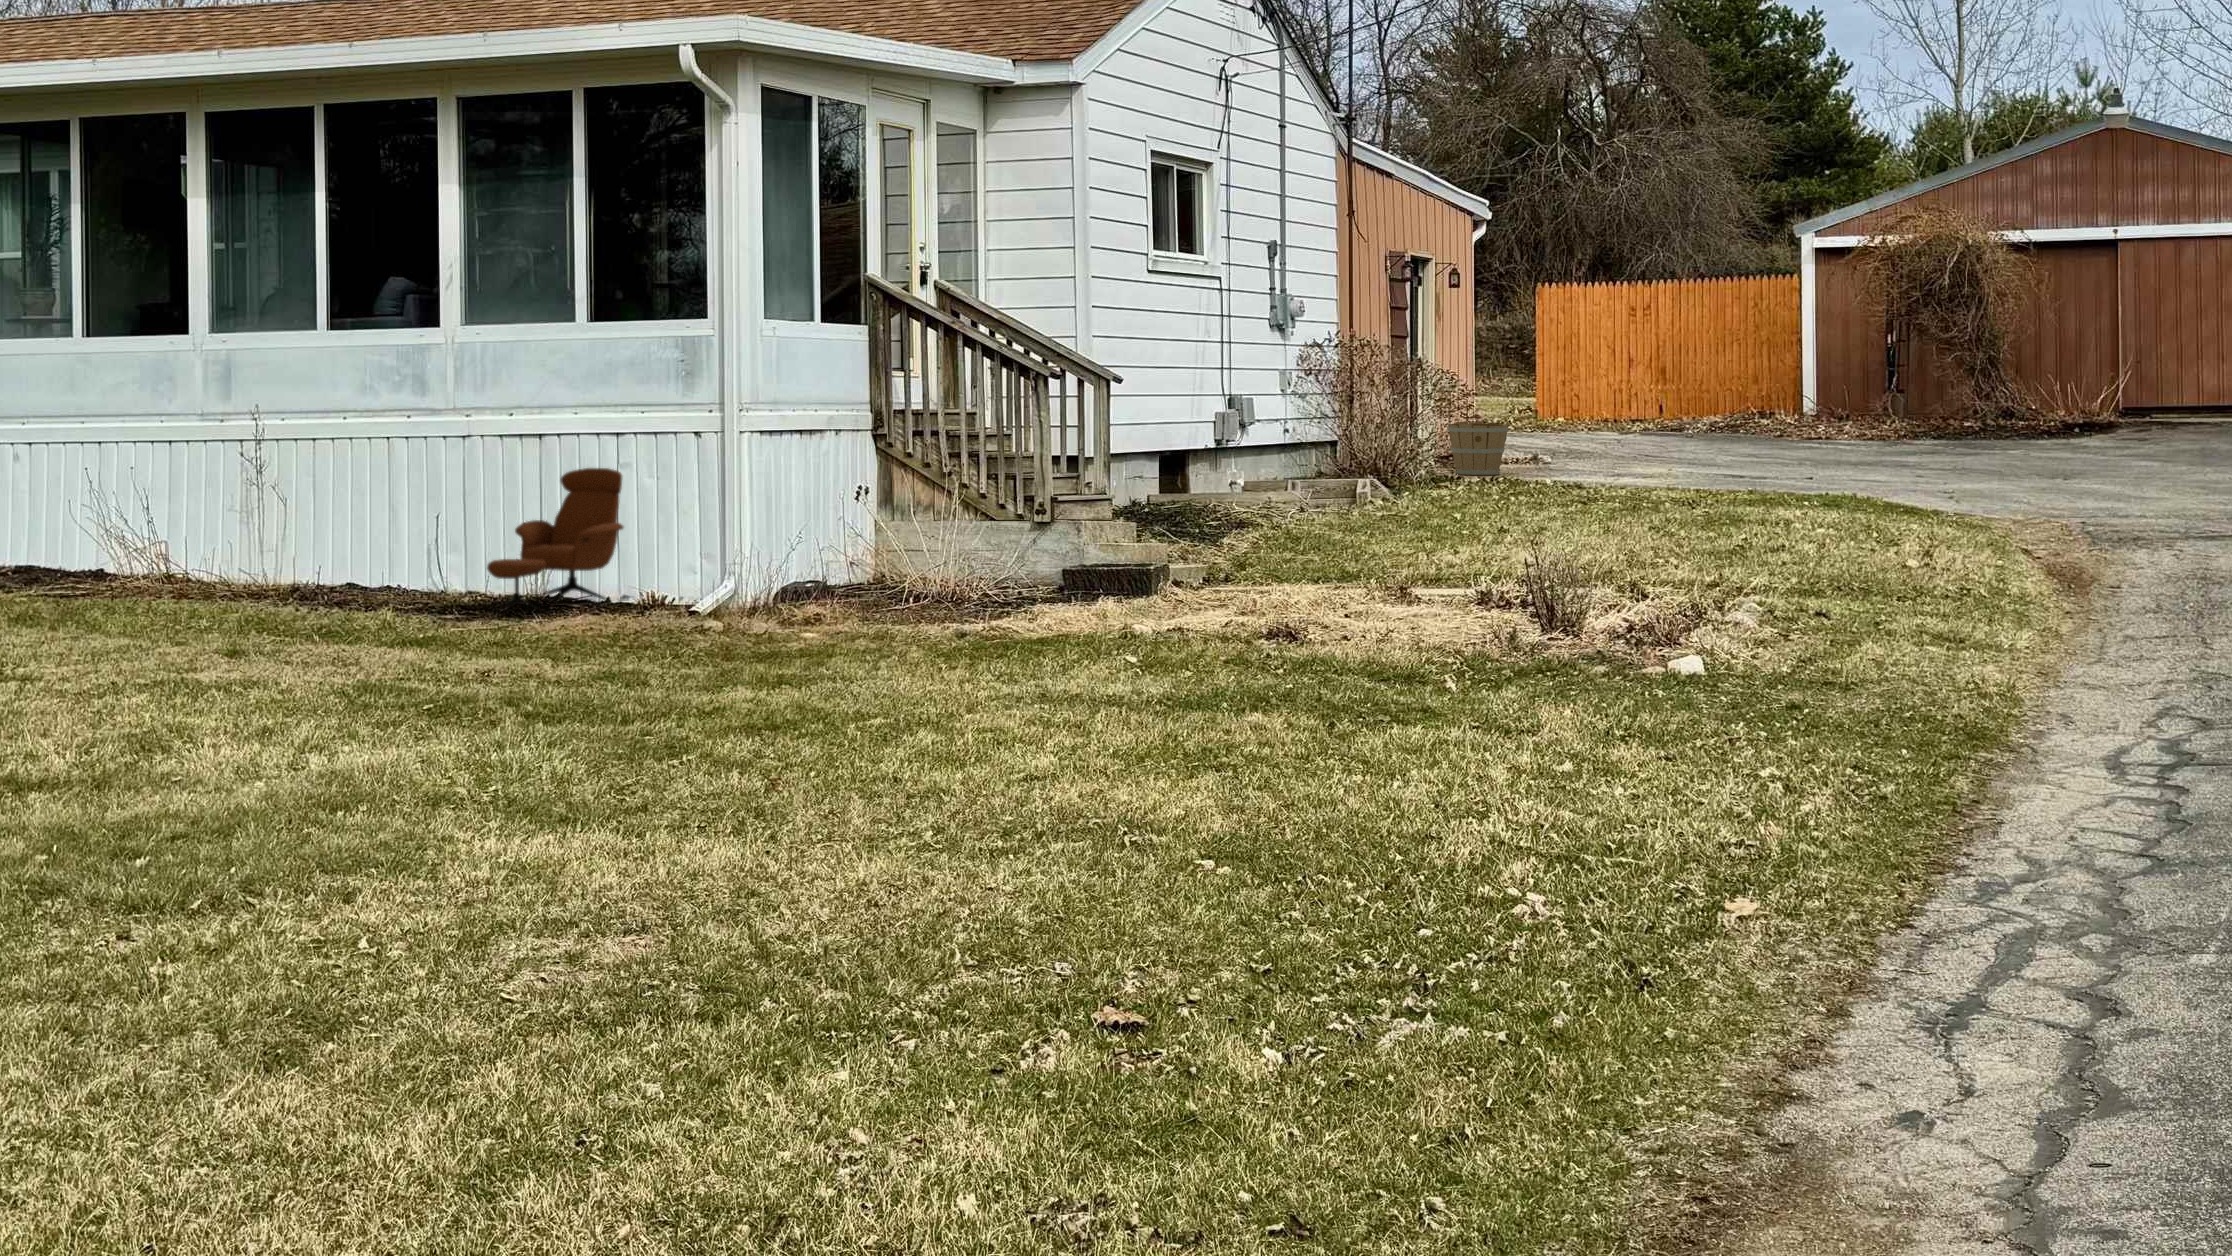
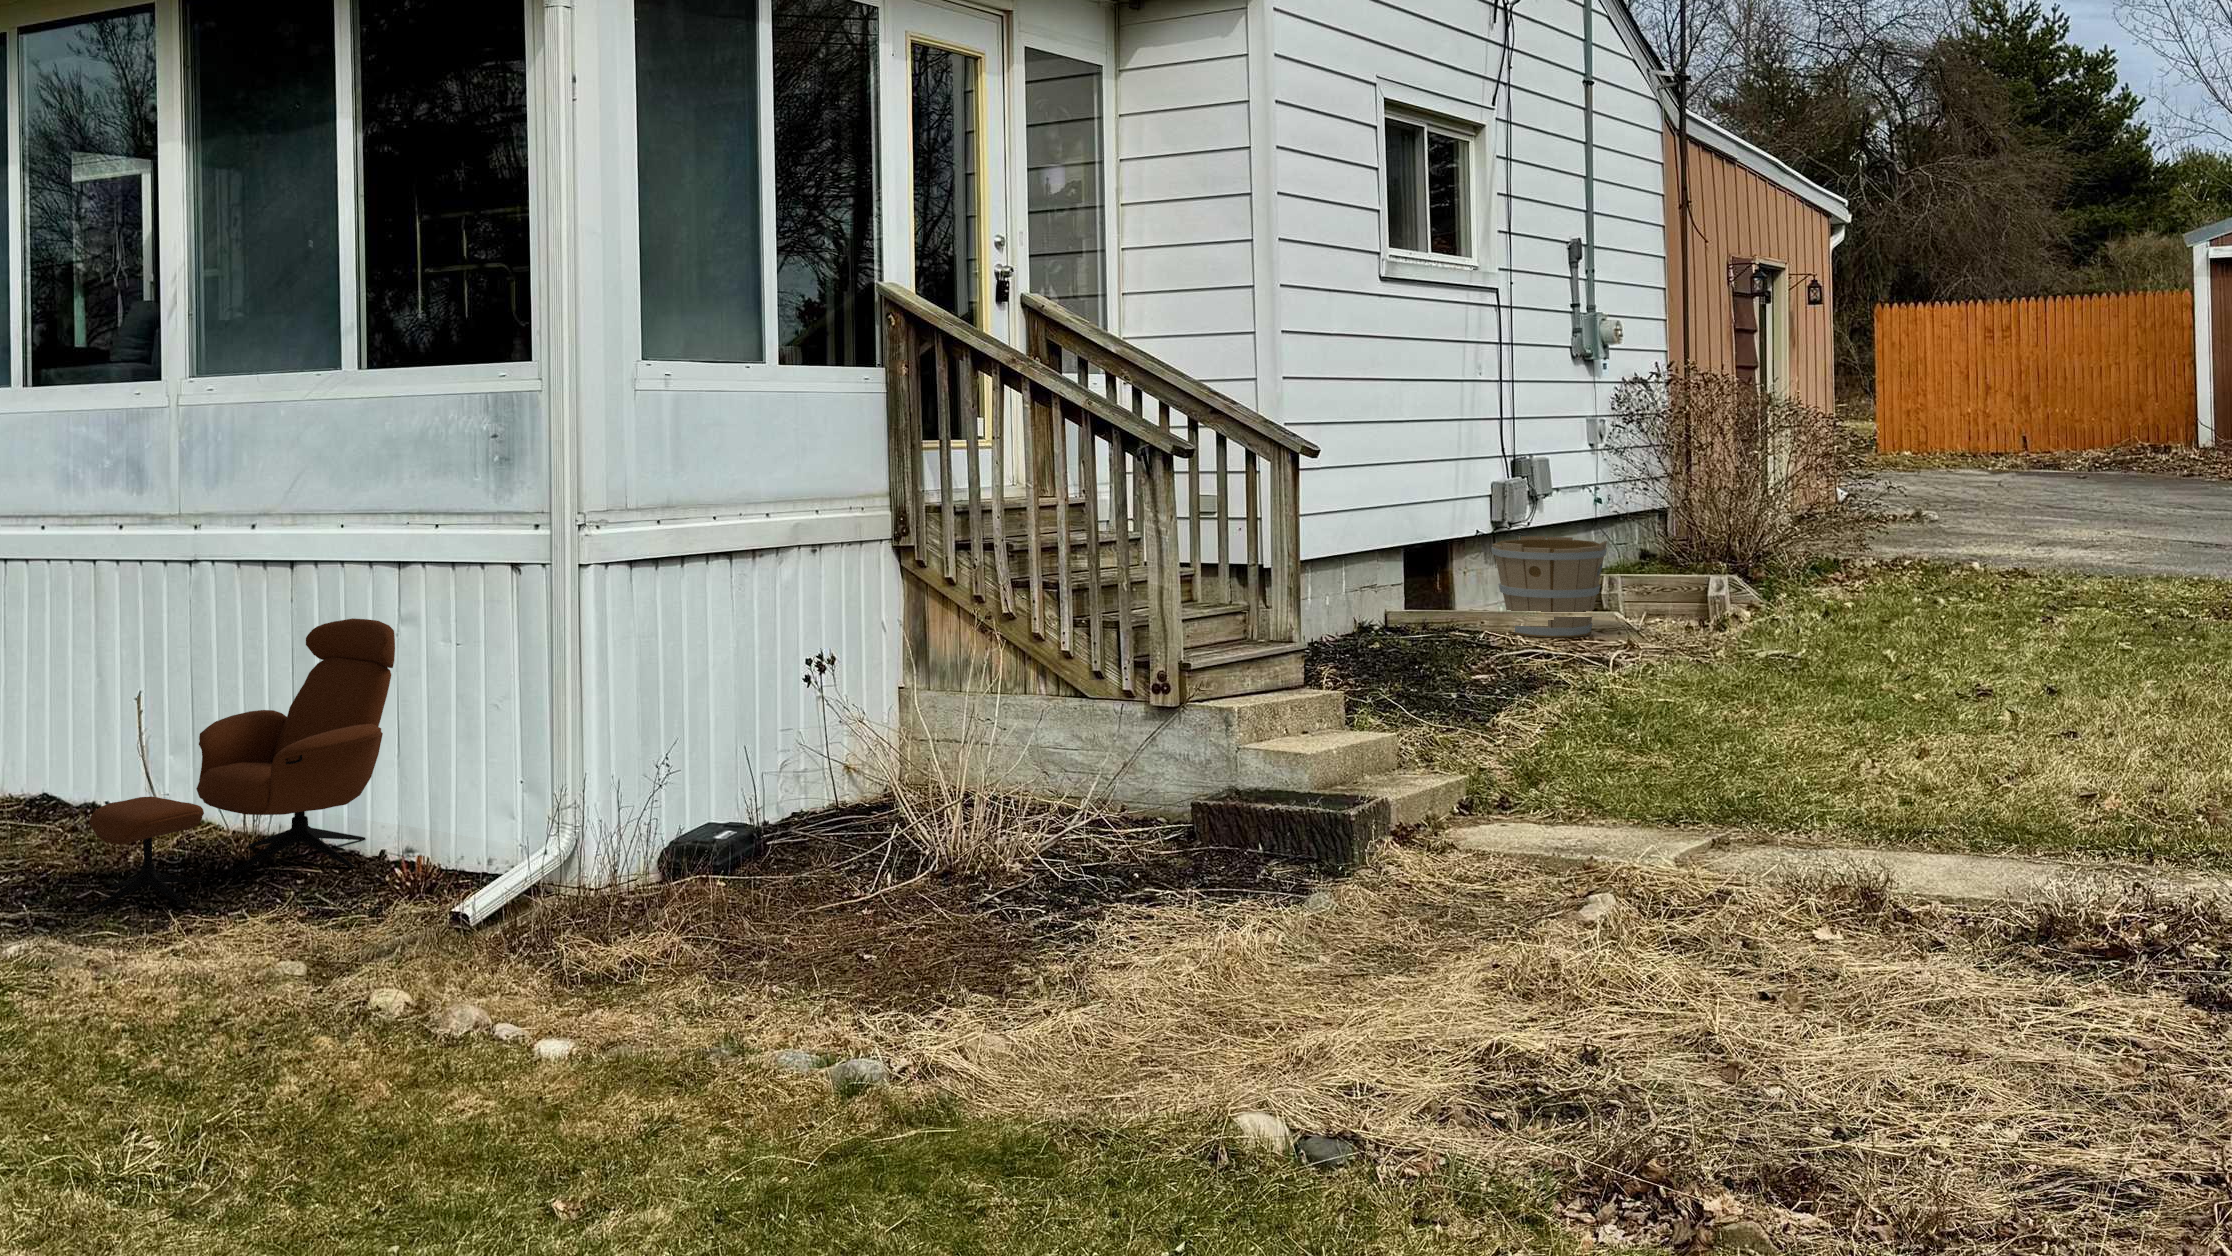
wooden bucket: present [1447,422,1509,476] -> present [1491,536,1607,638]

